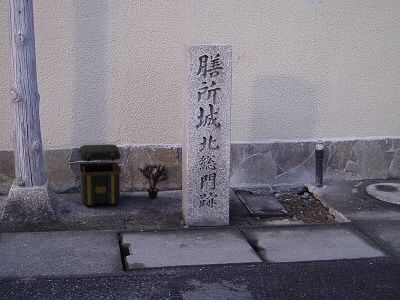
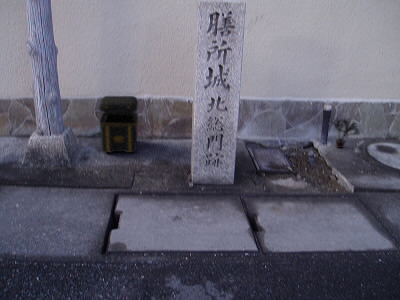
potted plant: present [138,164,168,198] -> present [334,119,359,148]

